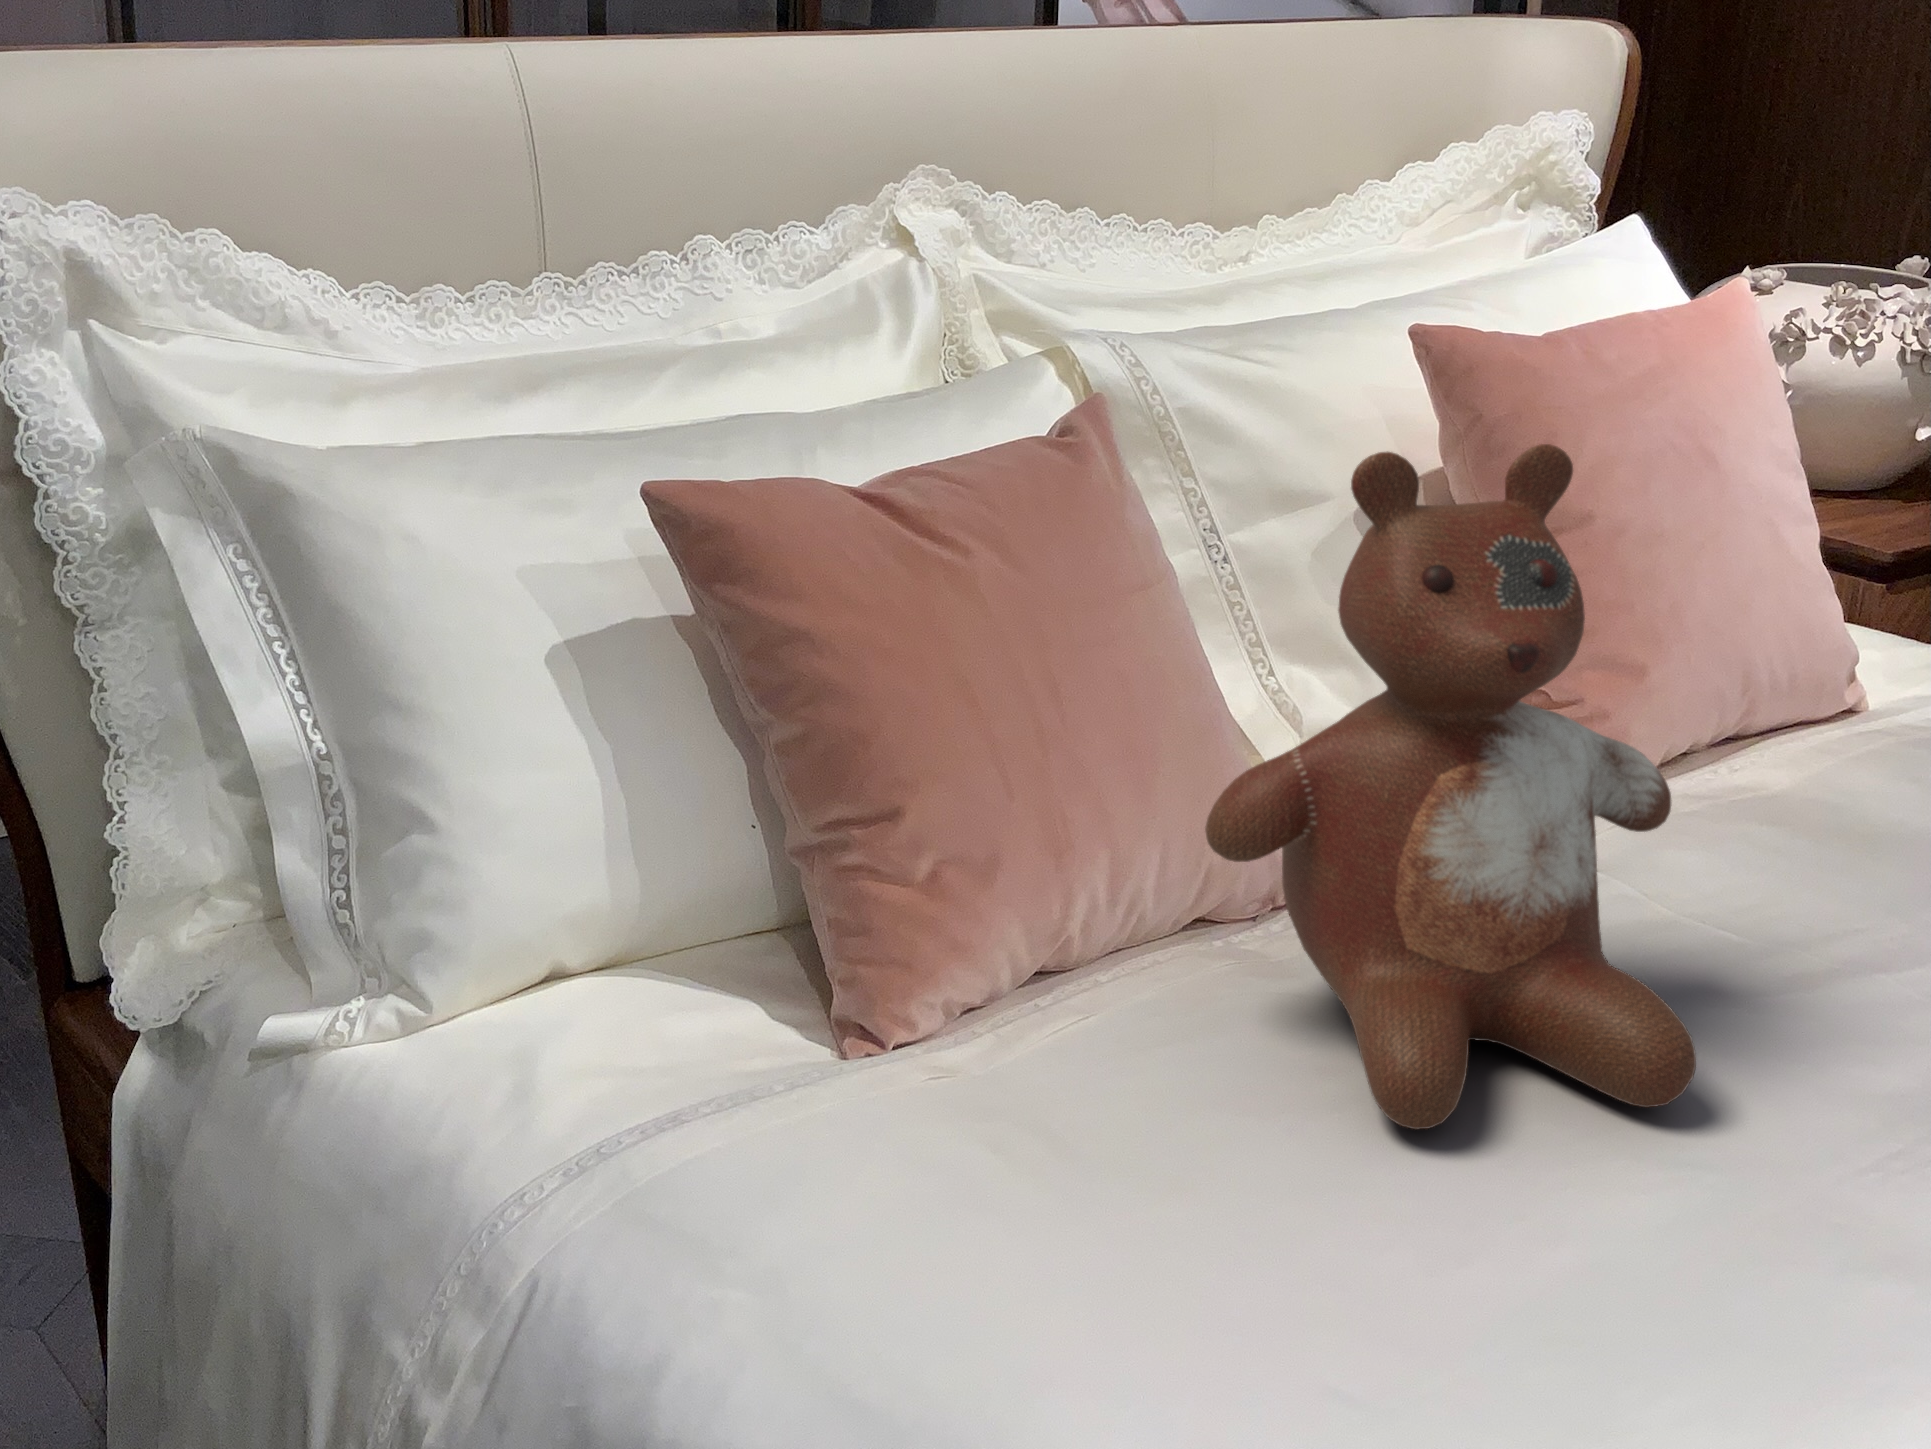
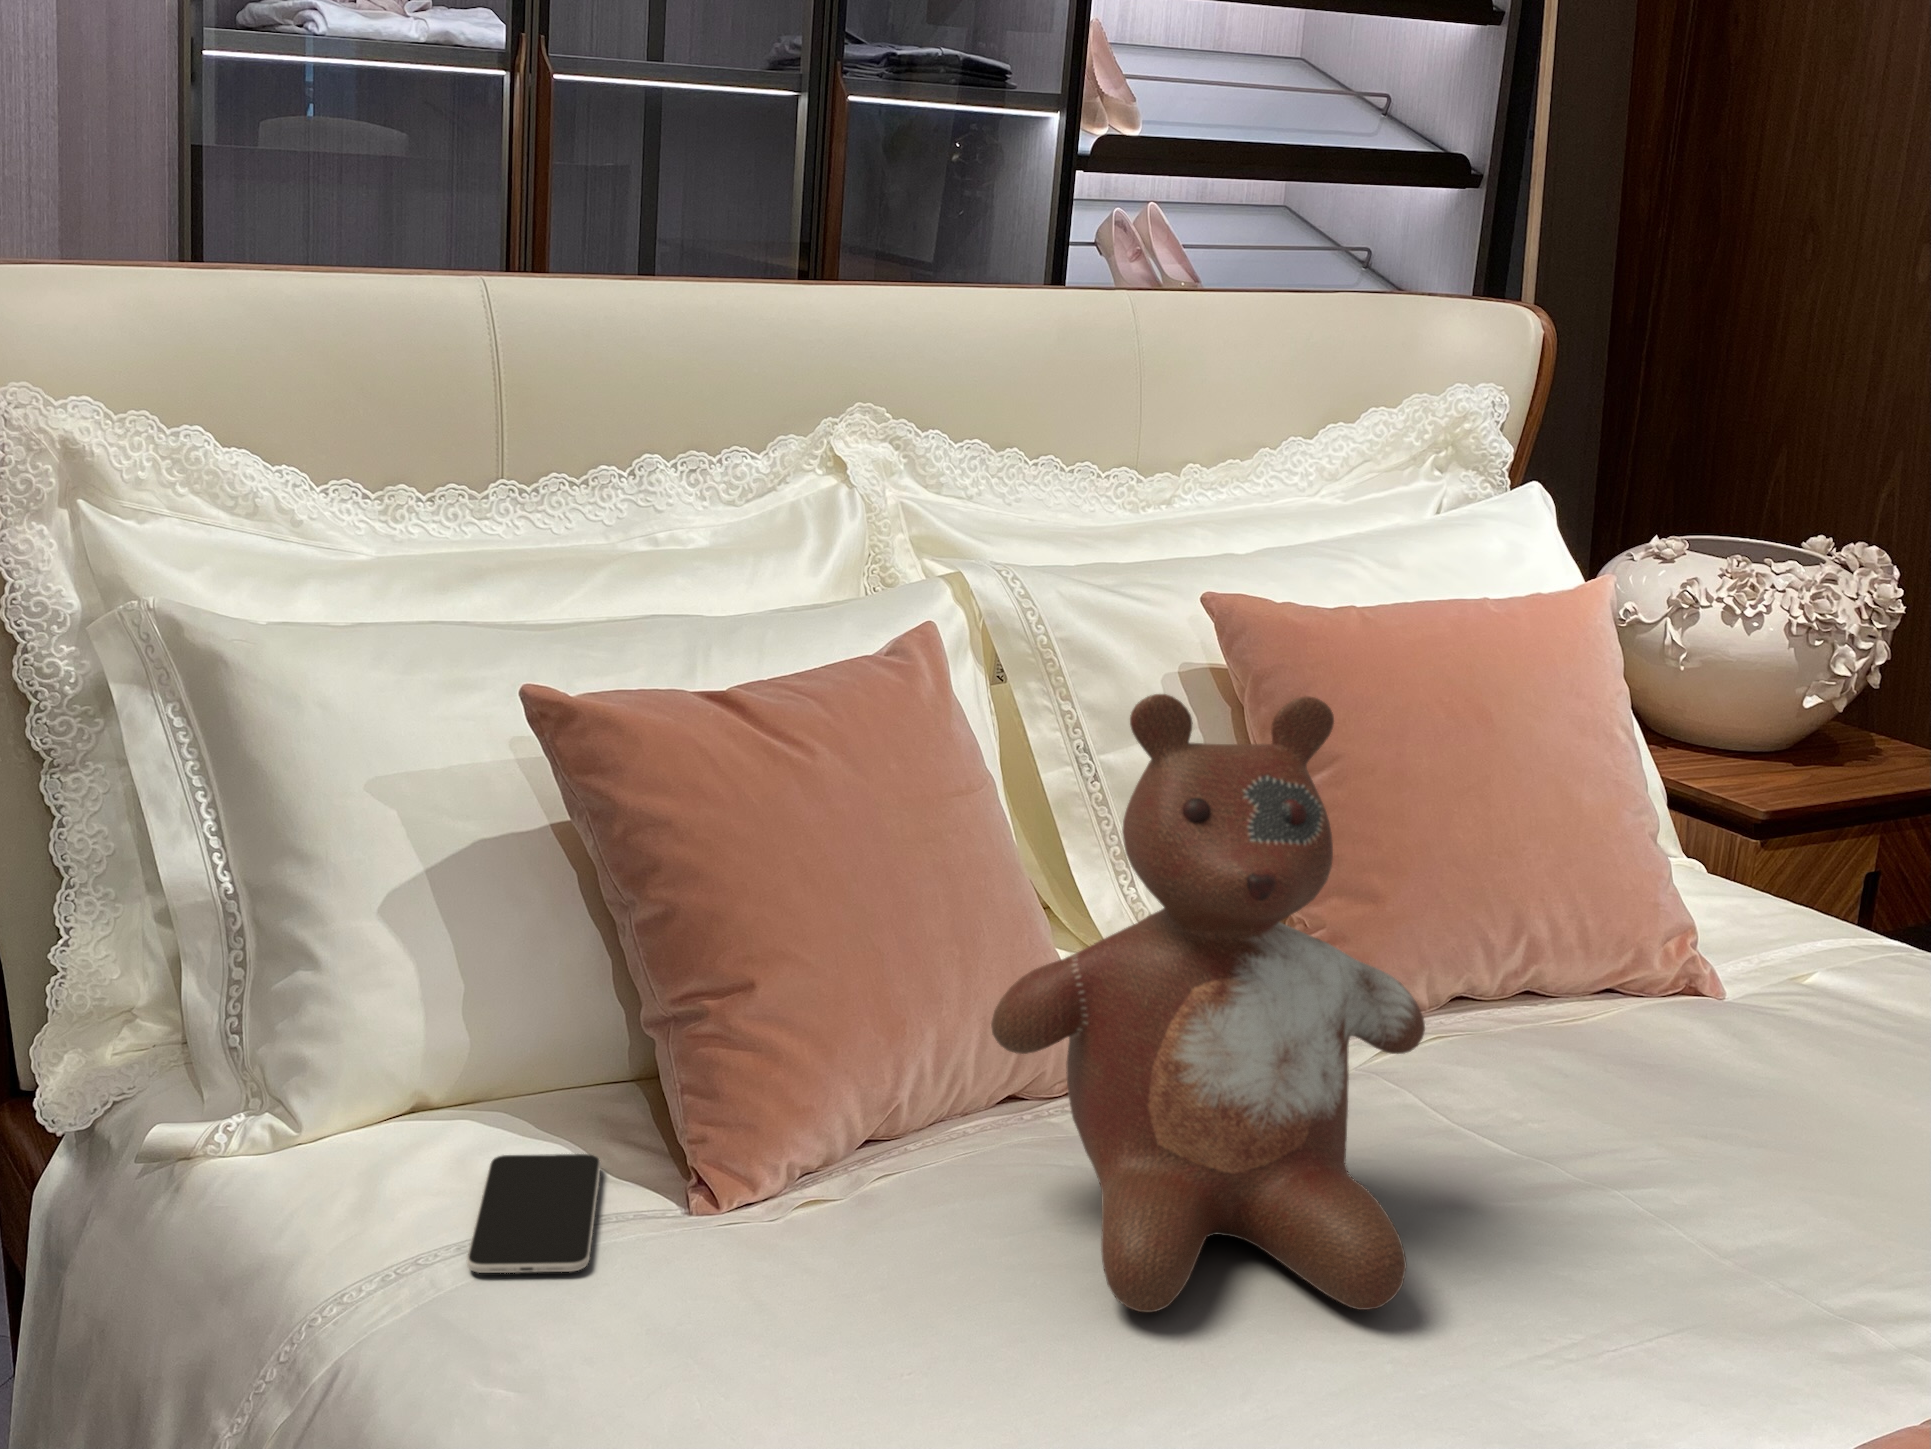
smartphone: none [655,1008,799,1146] -> present [467,1154,601,1273]

